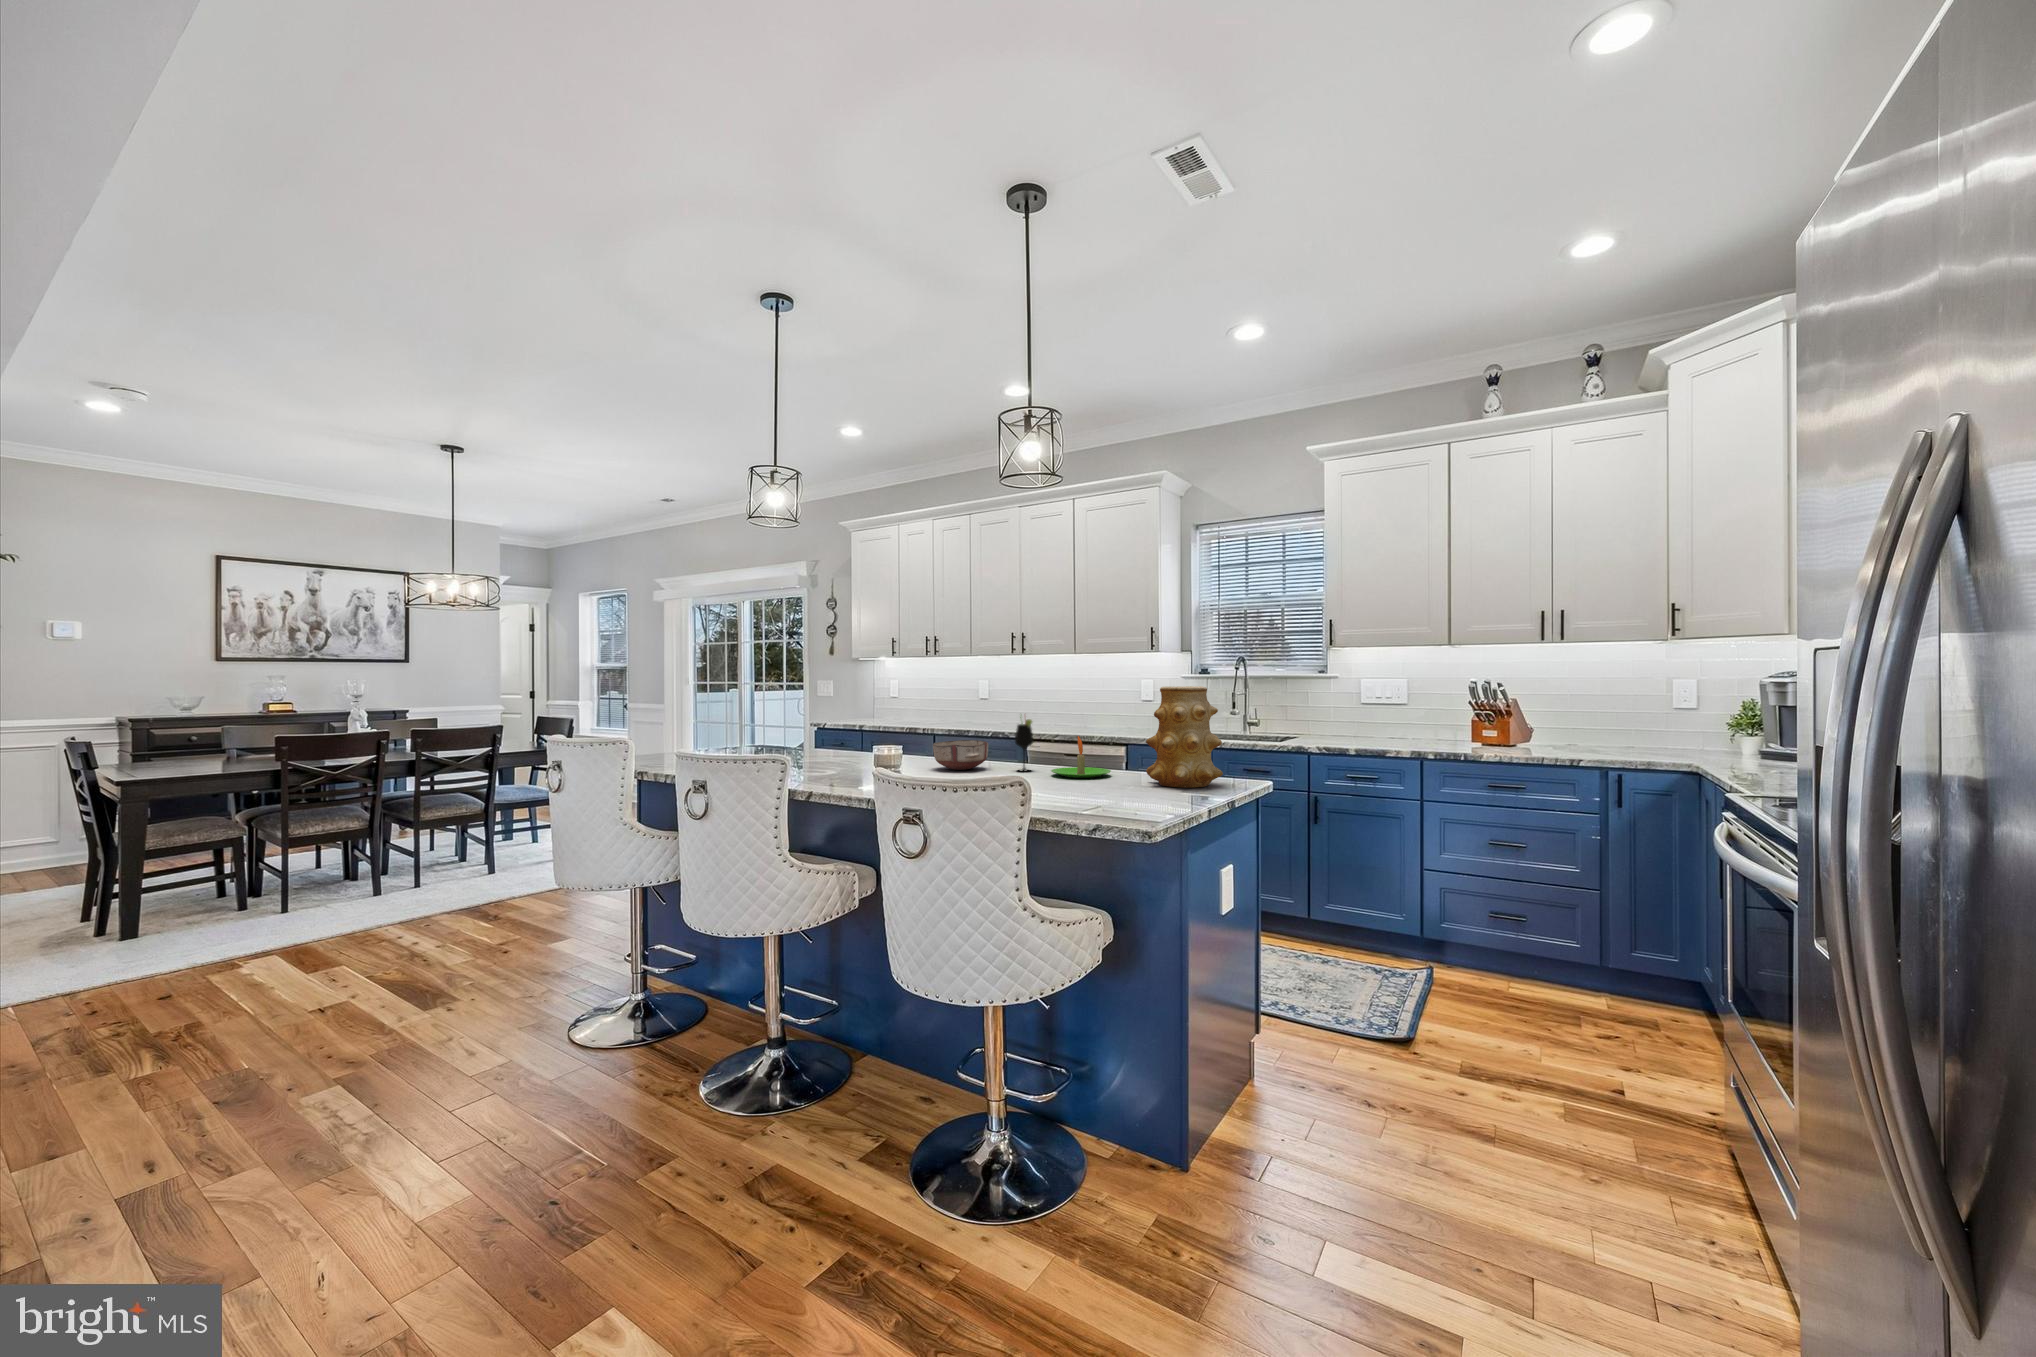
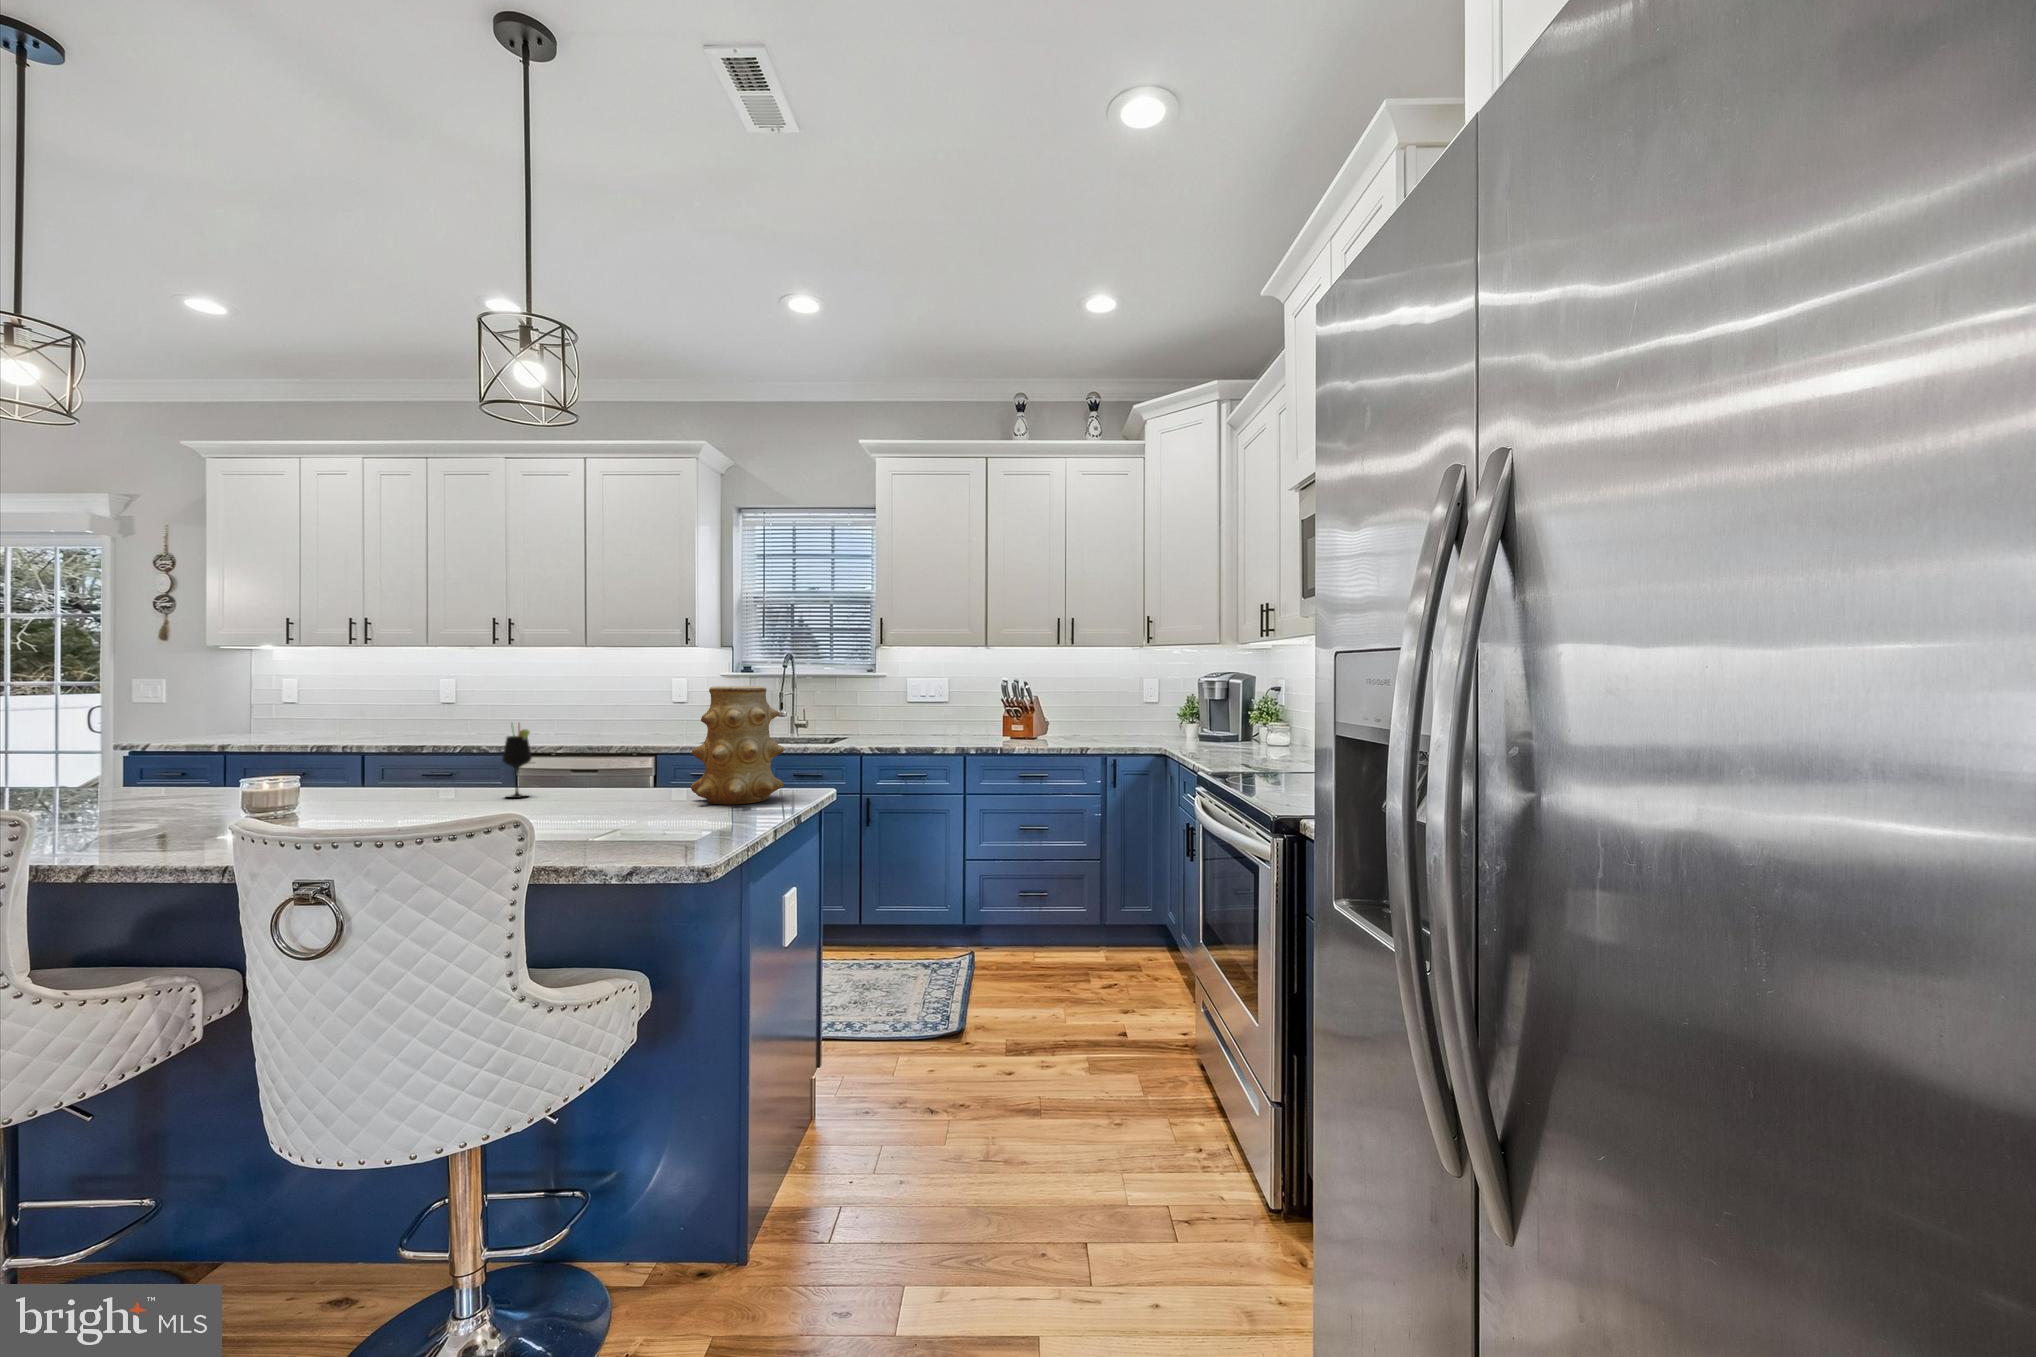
candle: present [1051,736,1111,778] -> none [558,749,643,802]
ceramic bowl: present [933,740,988,770] -> none [363,760,460,802]

